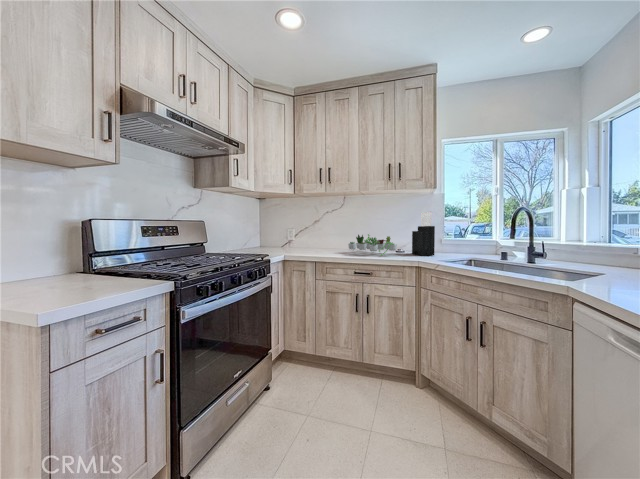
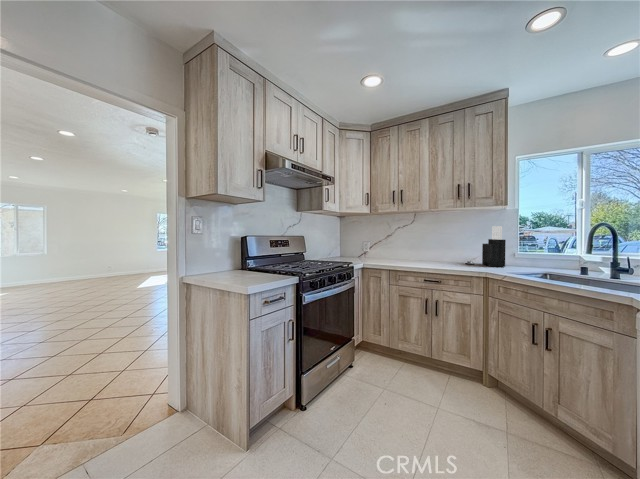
succulent plant: present [348,234,397,255] -> none [415,244,466,266]

